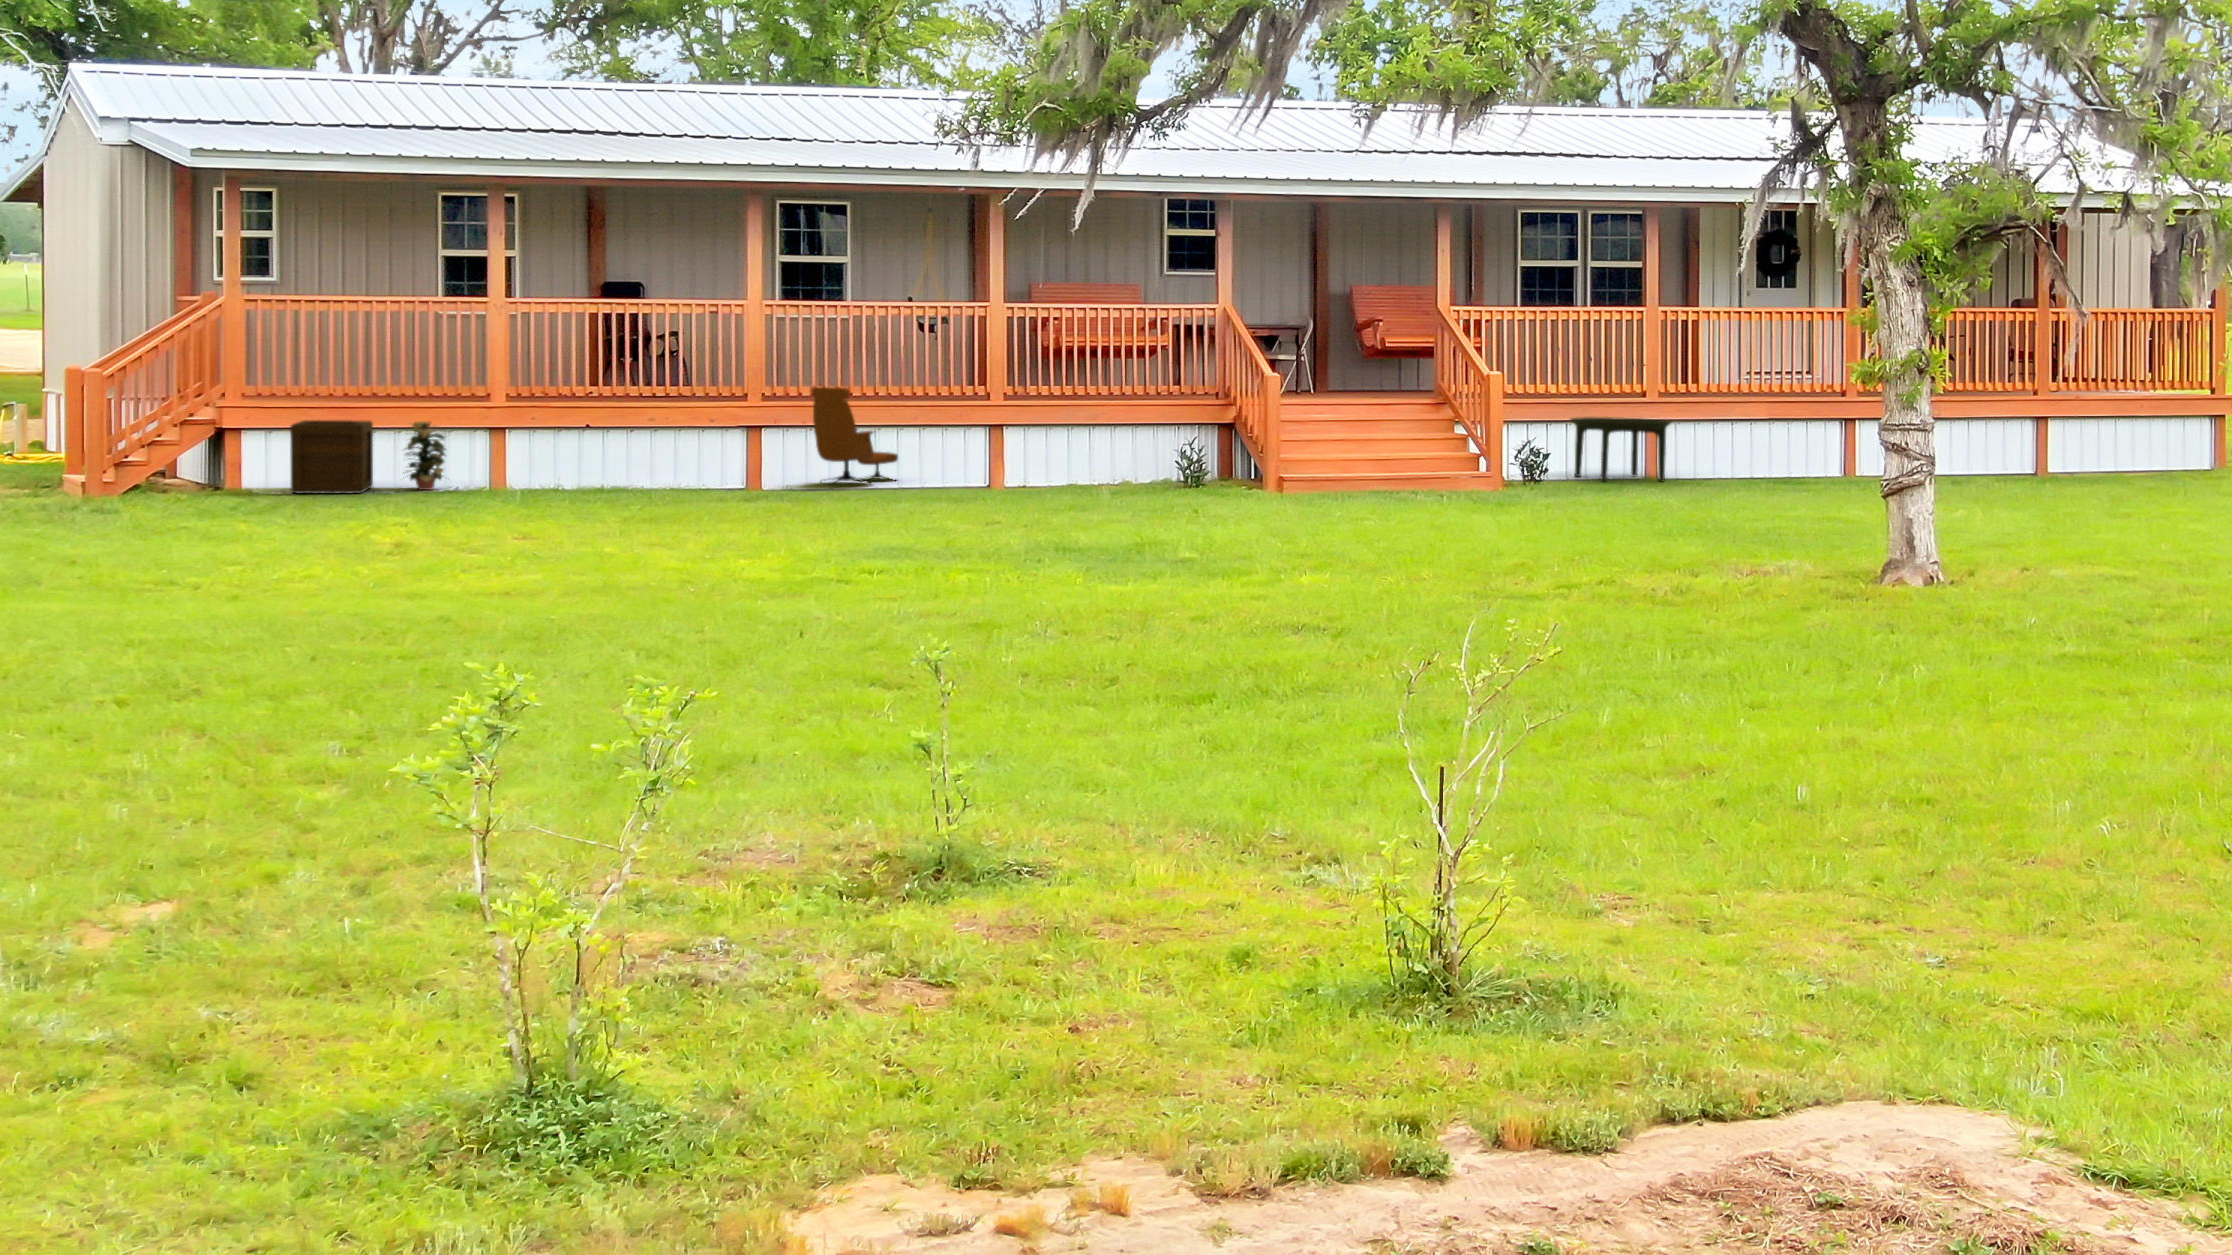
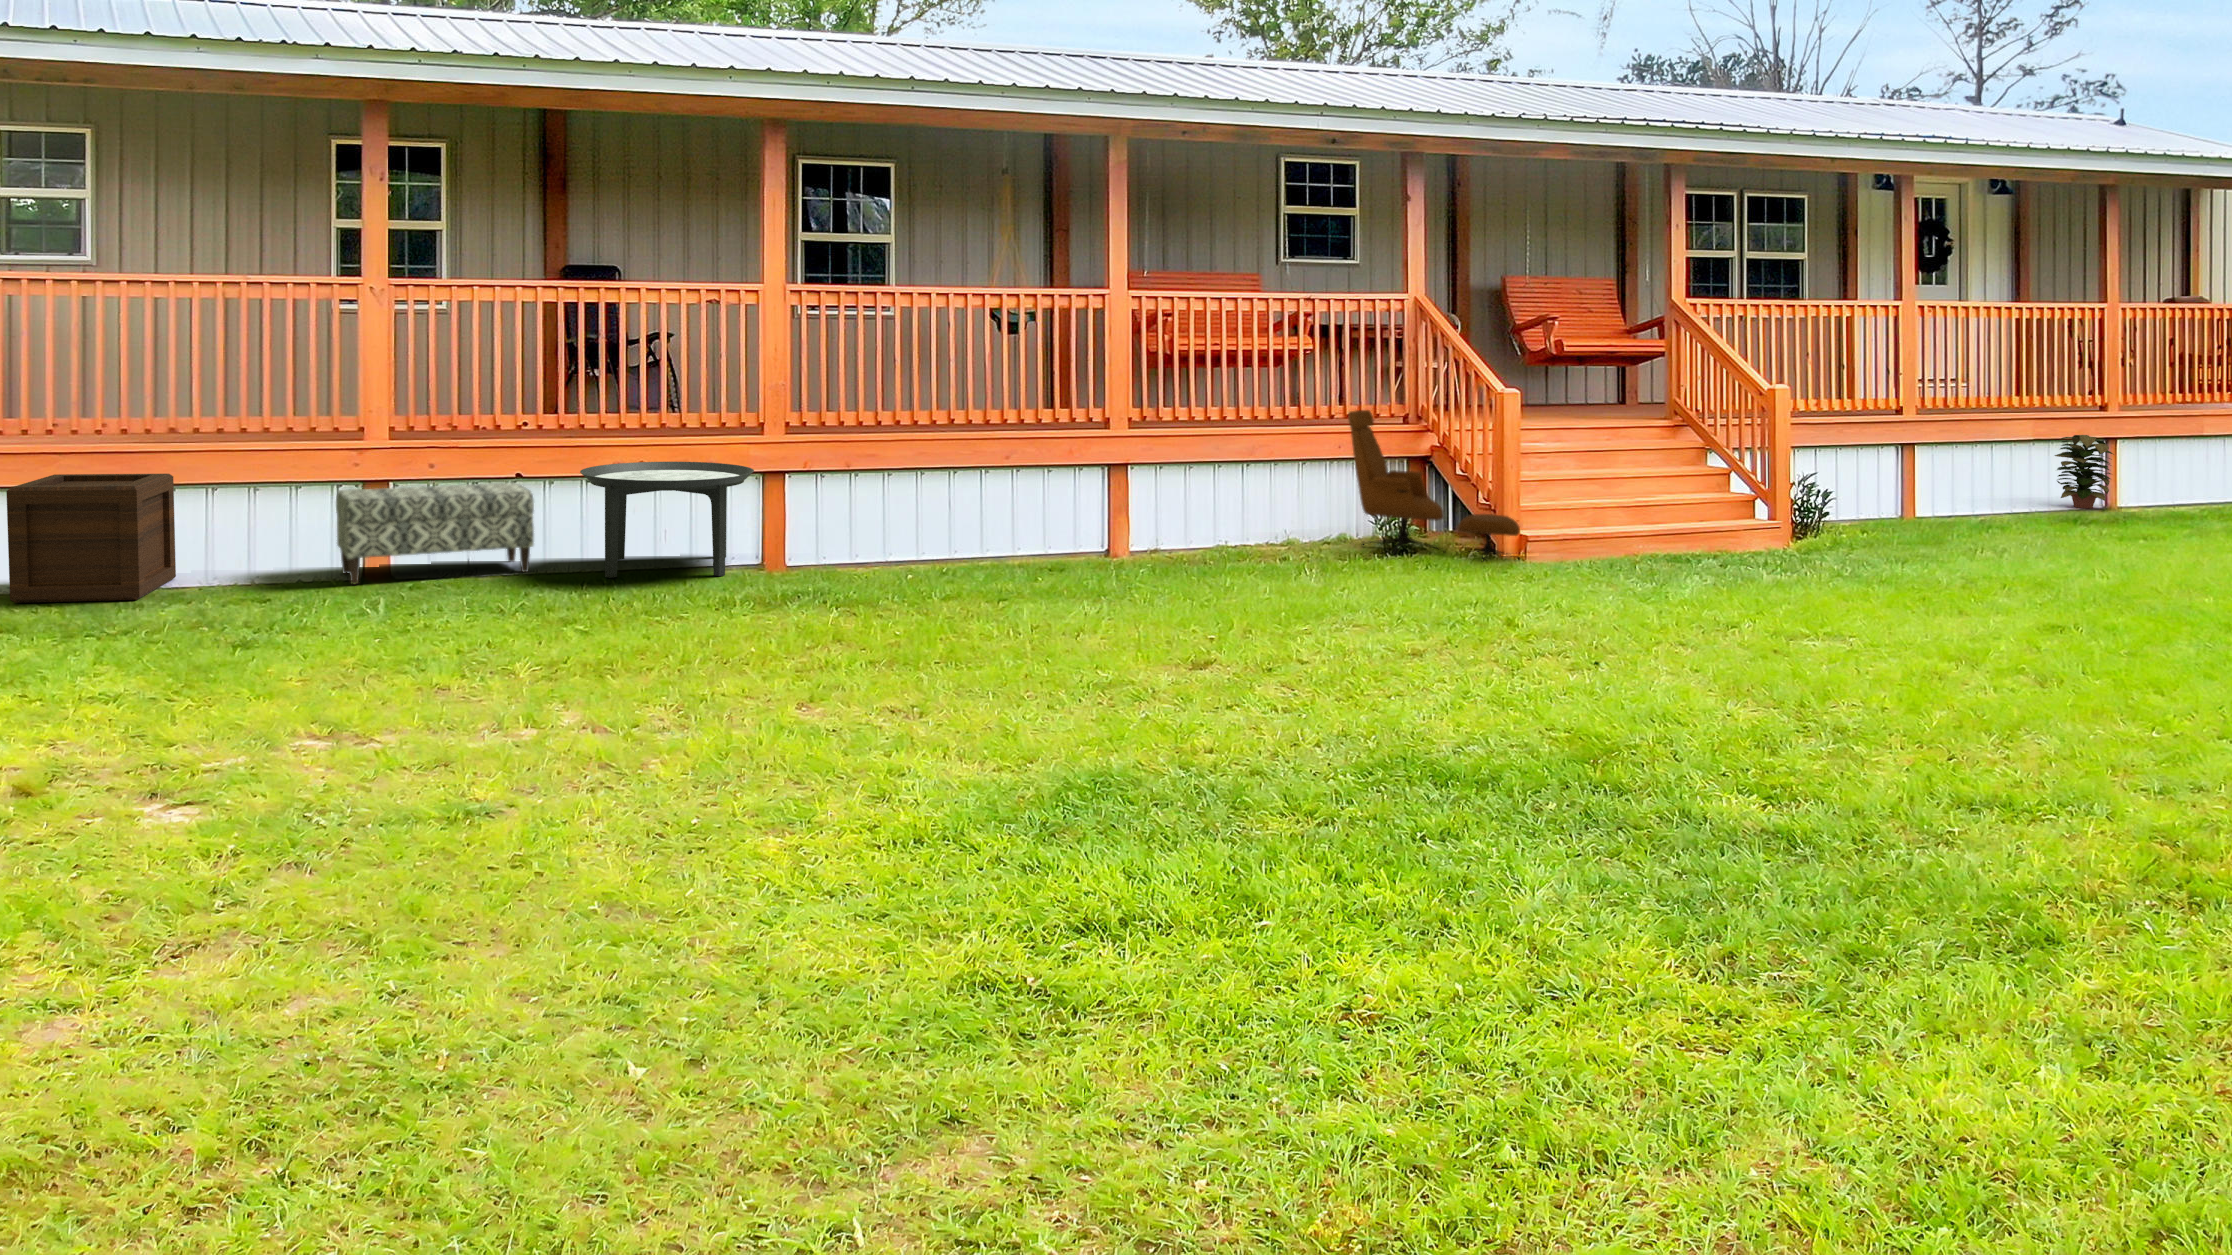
lounge chair: present [811,386,898,485] -> present [1348,410,1520,560]
round table: present [1571,417,1671,482] -> present [580,462,754,578]
decorative plant: present [406,421,445,490] -> present [2055,435,2114,508]
bench: none [469,432,592,490] -> present [336,483,534,584]

